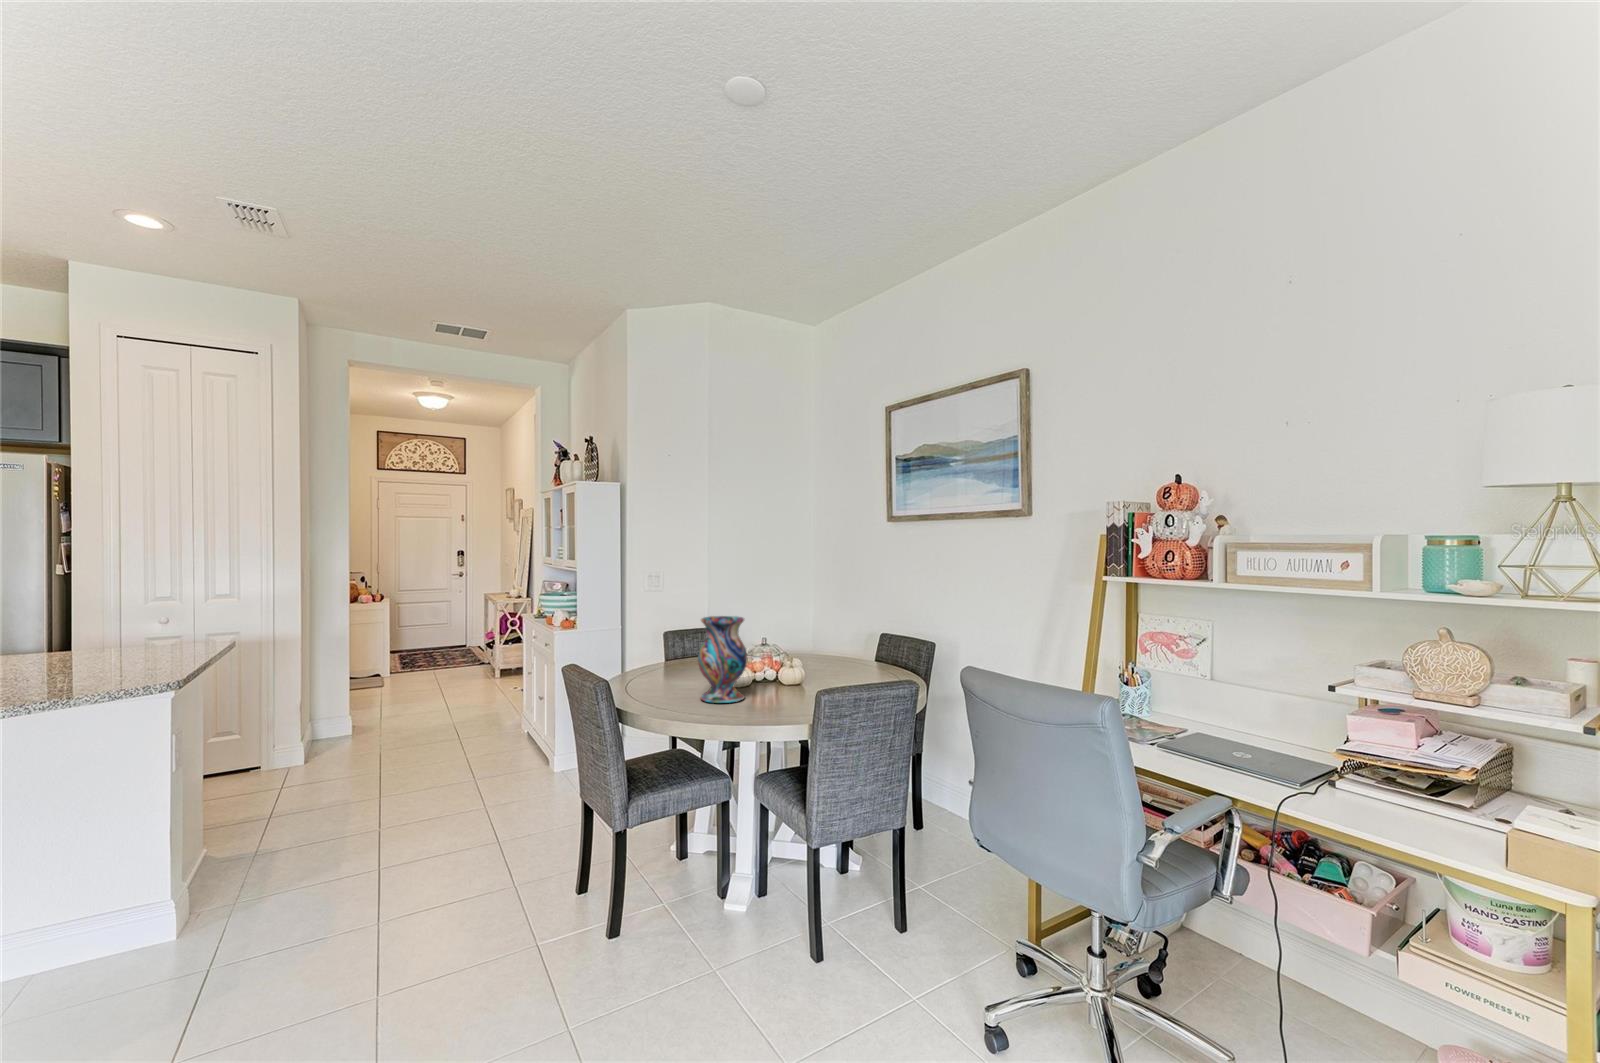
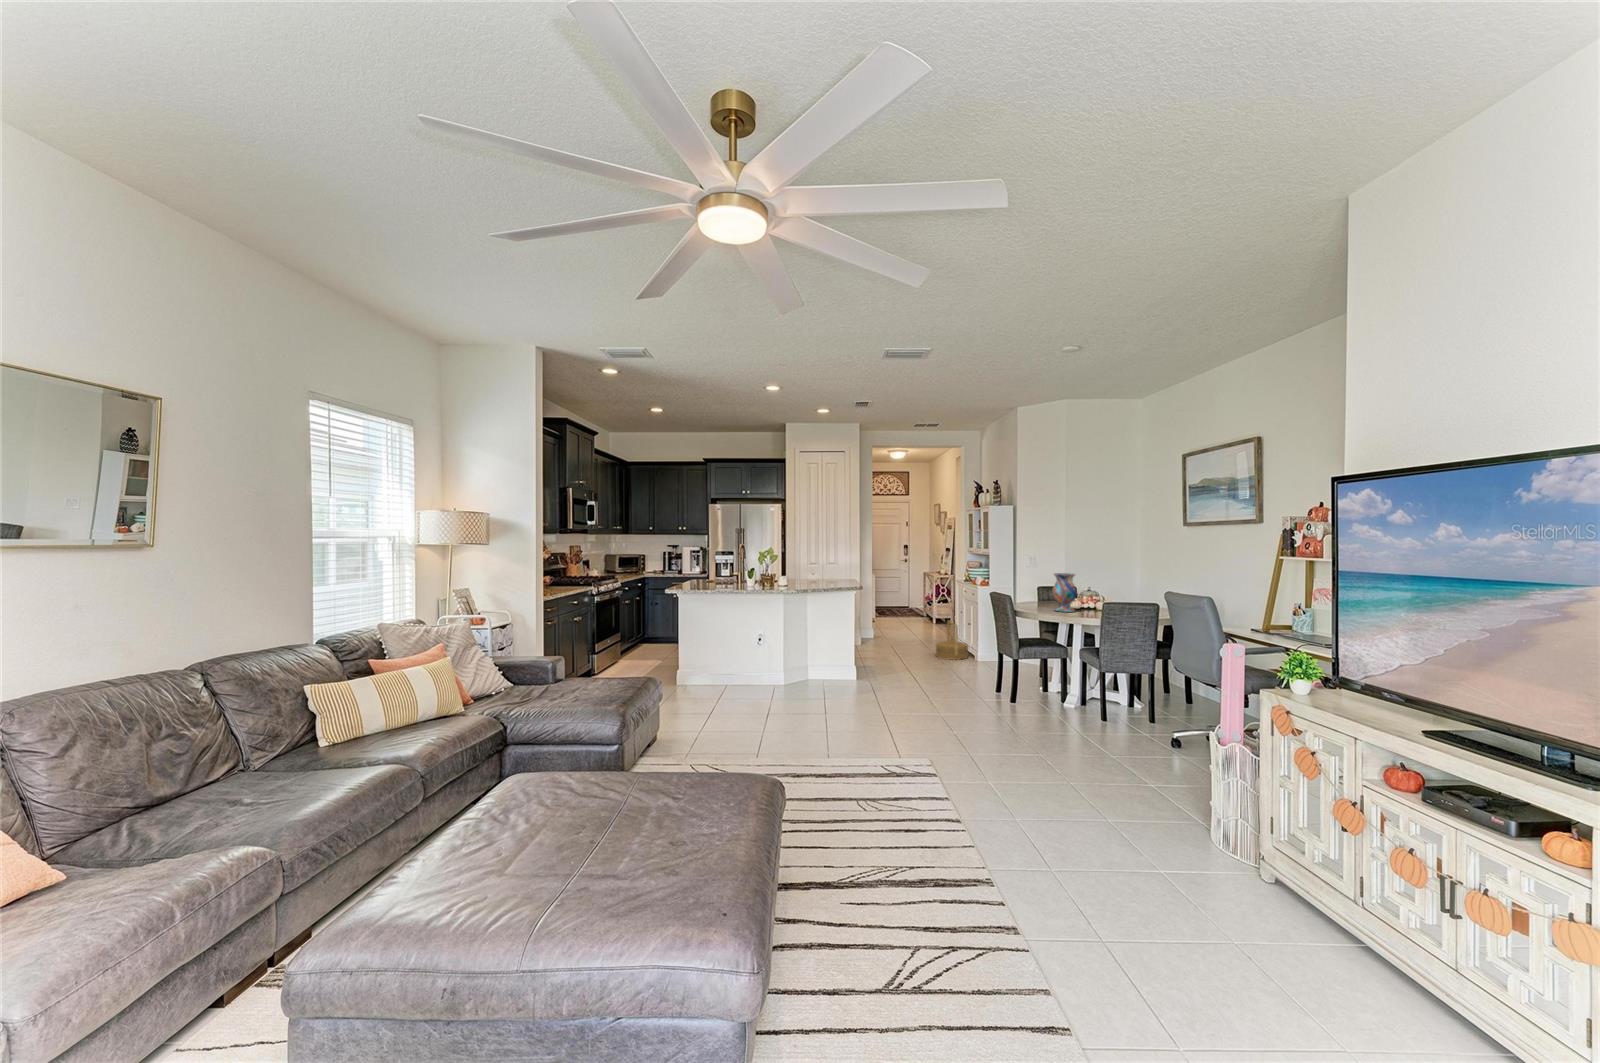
woven basket: none [470,694,538,776] -> present [936,620,968,660]

